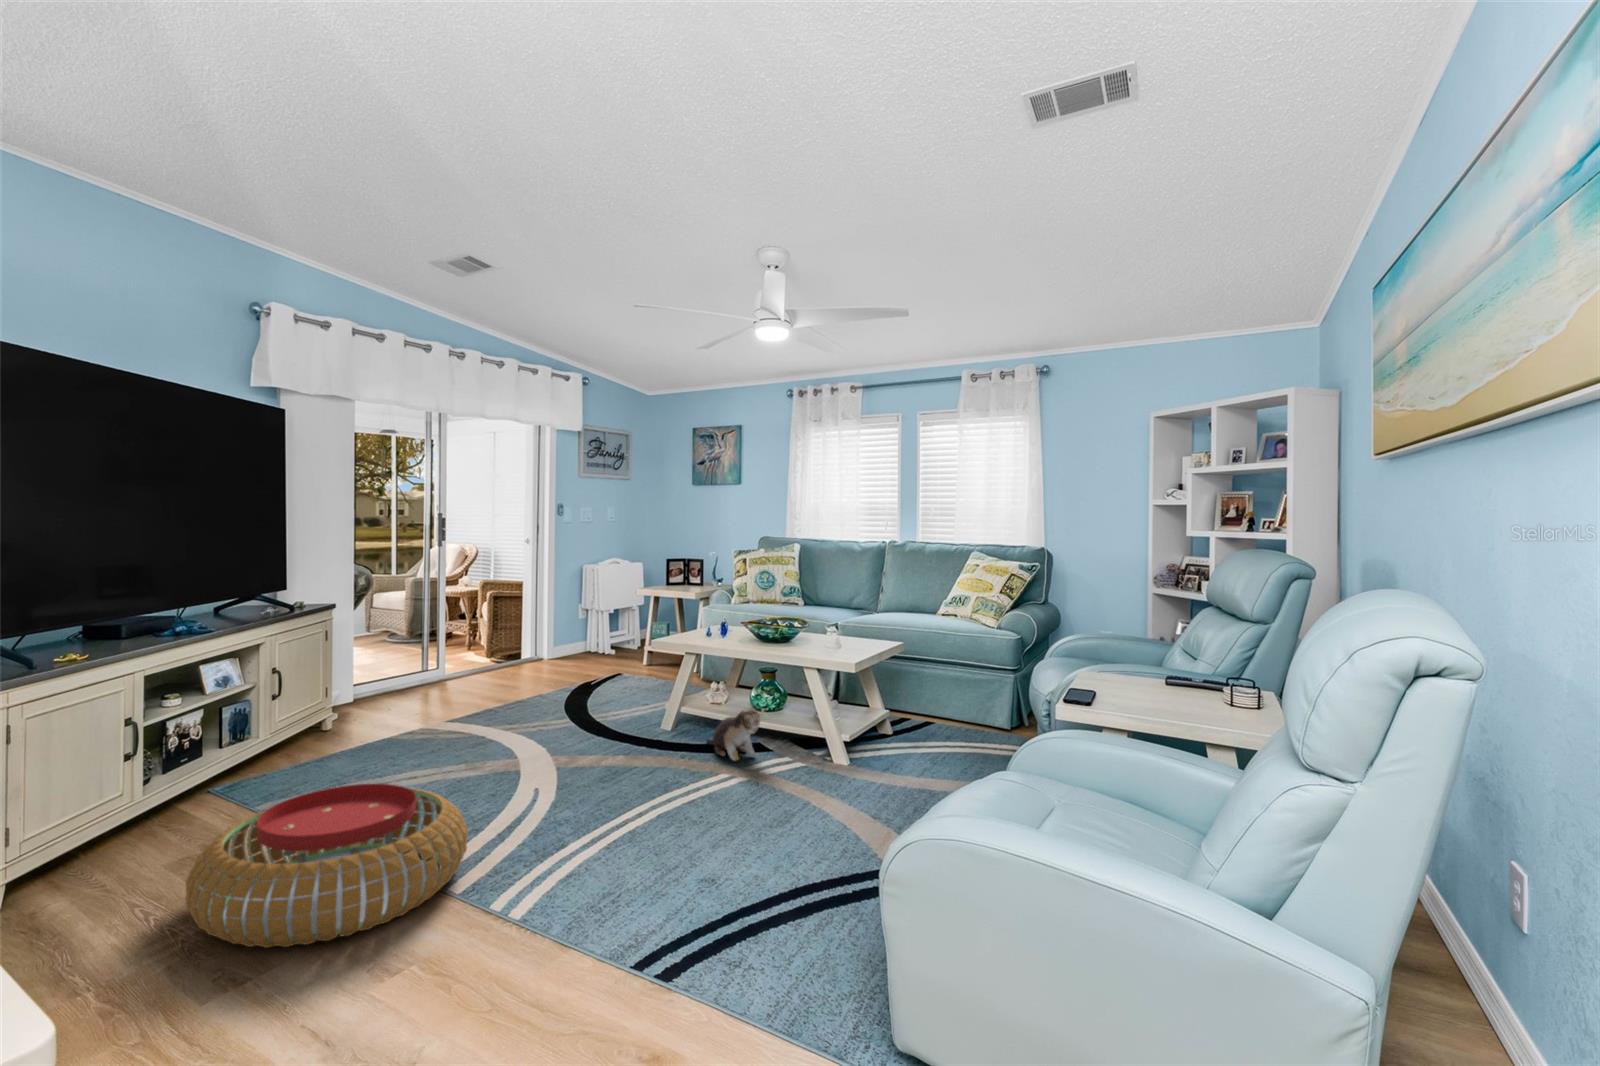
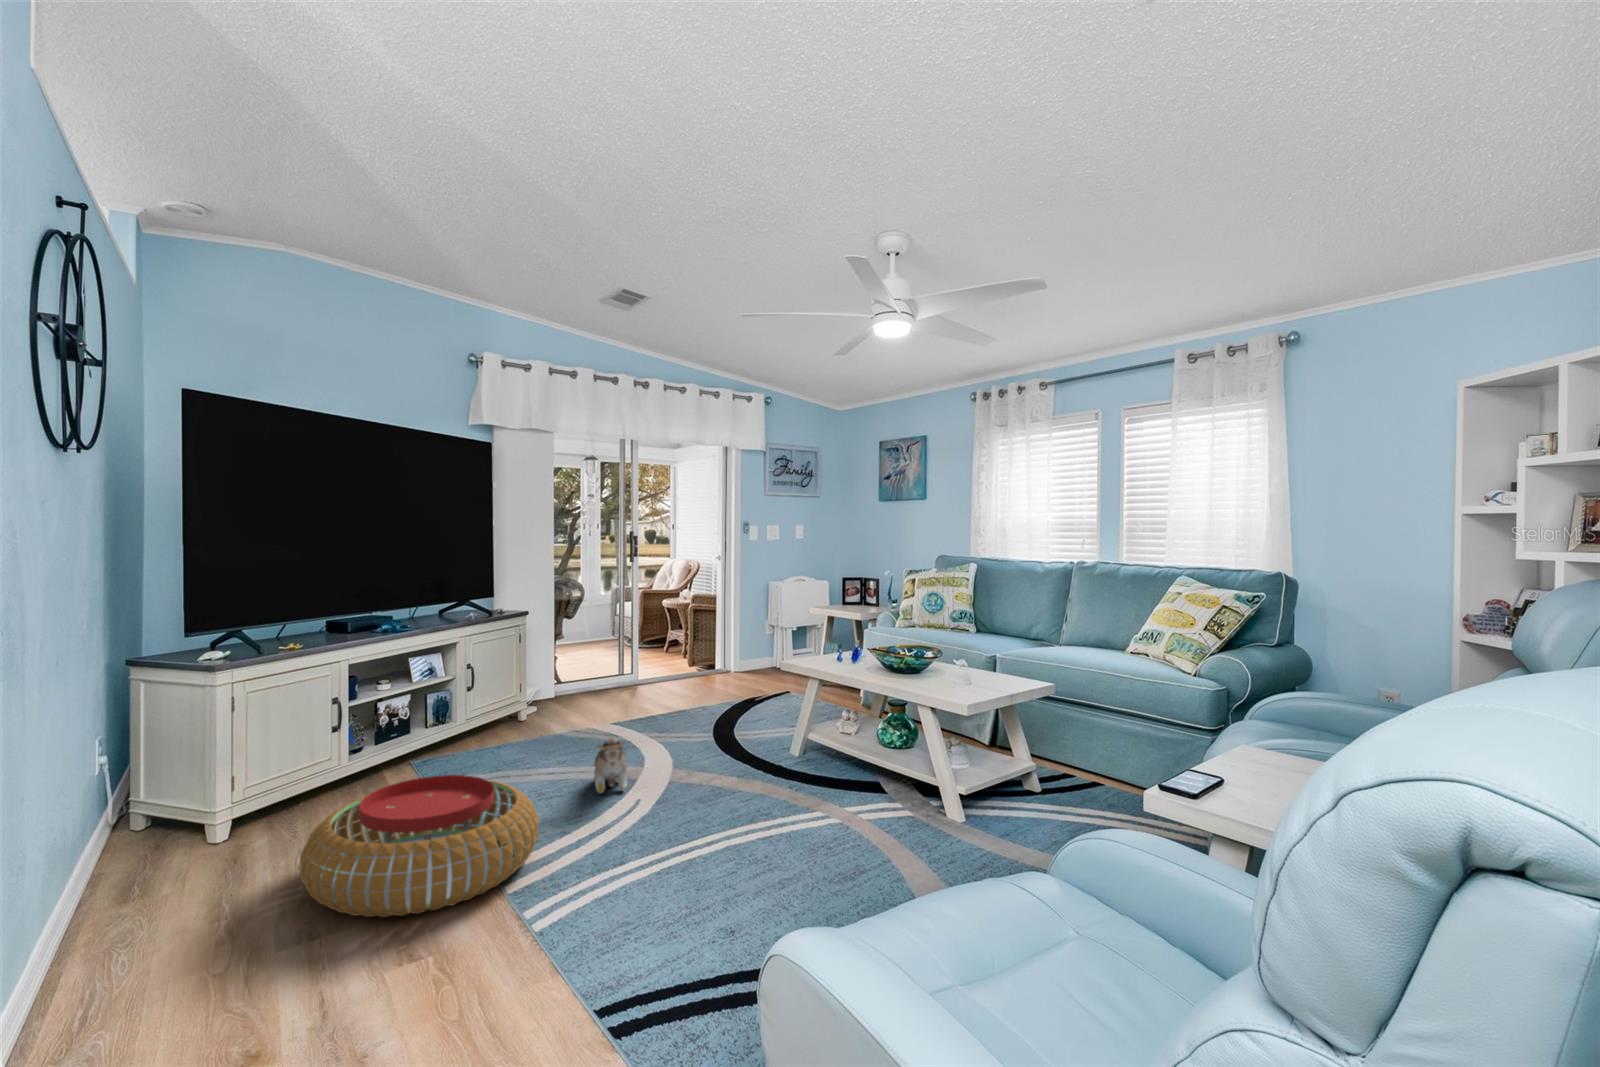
plush toy: present [706,708,764,761] -> present [594,738,628,793]

